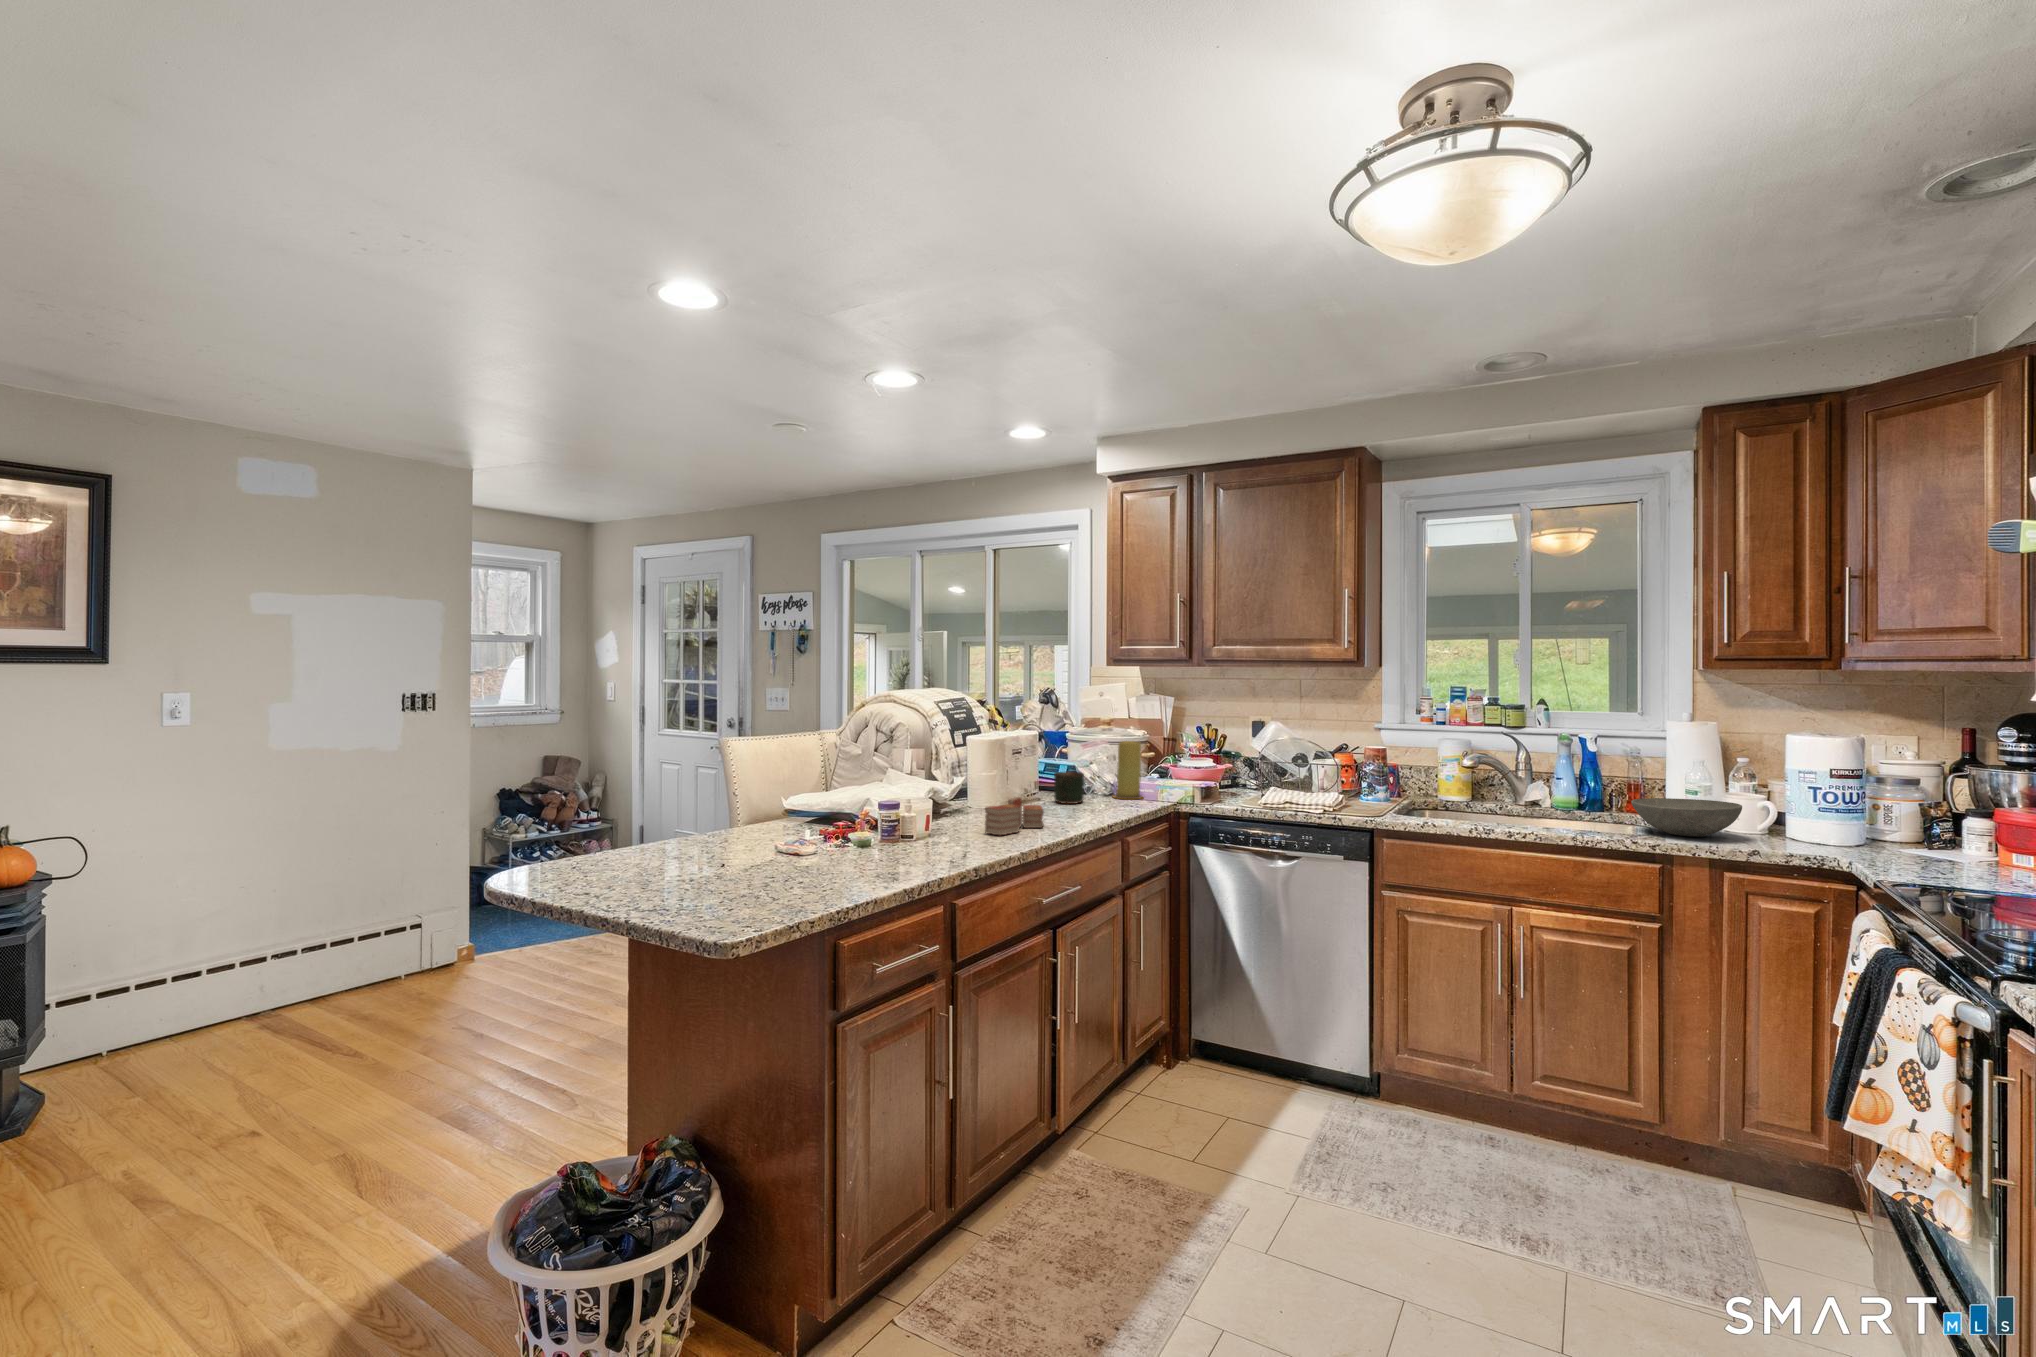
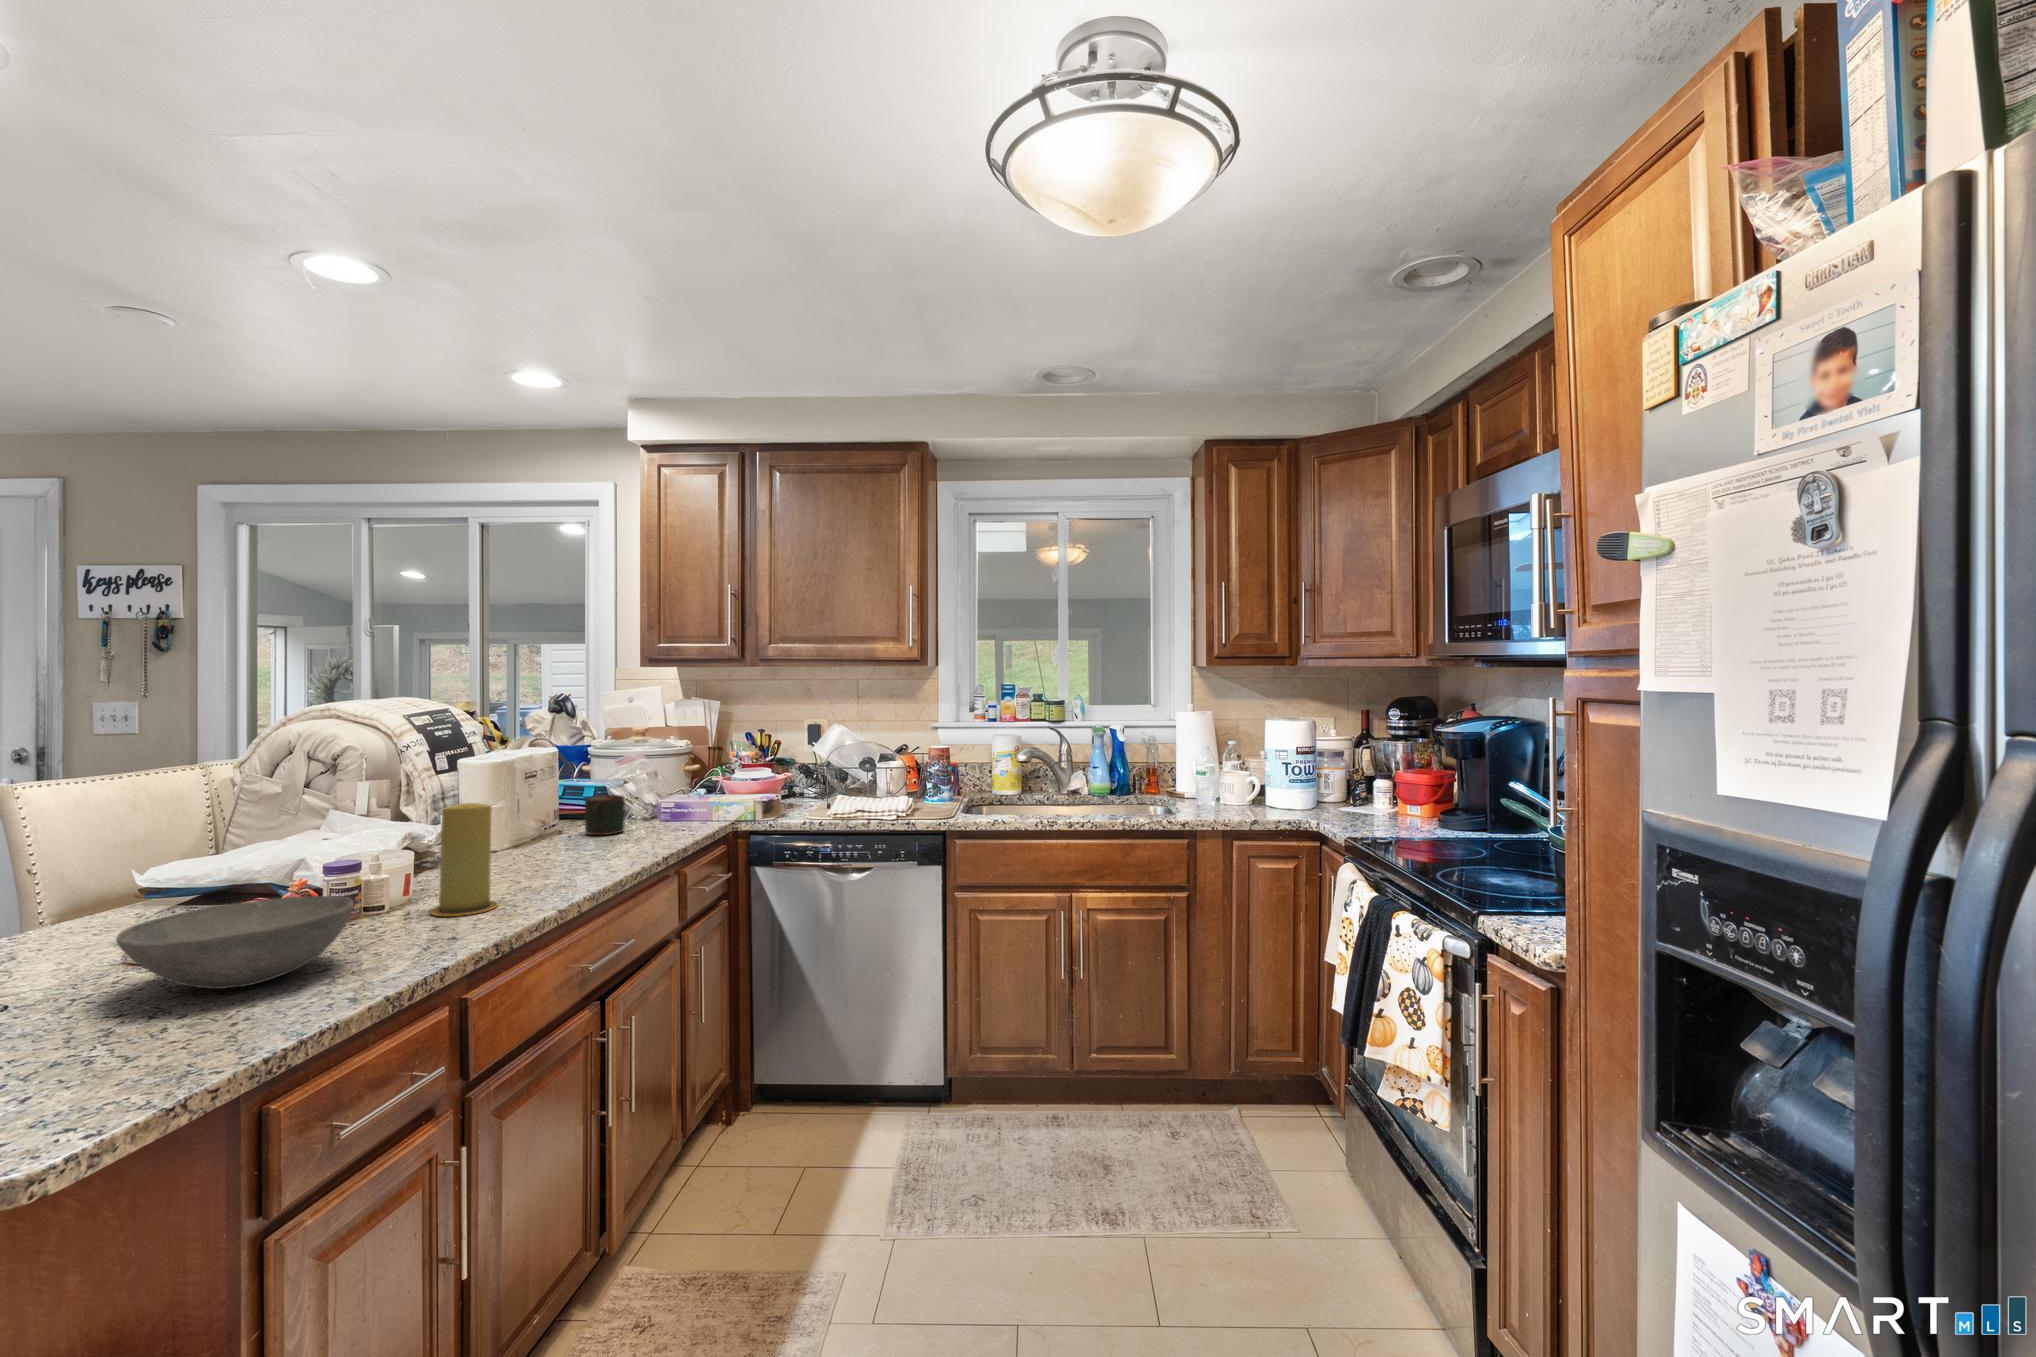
candle: present [1113,741,1143,799] -> present [430,803,498,916]
book: present [985,797,1044,835] -> none [497,836,582,890]
bowl: present [1631,798,1742,837] -> present [116,896,354,989]

